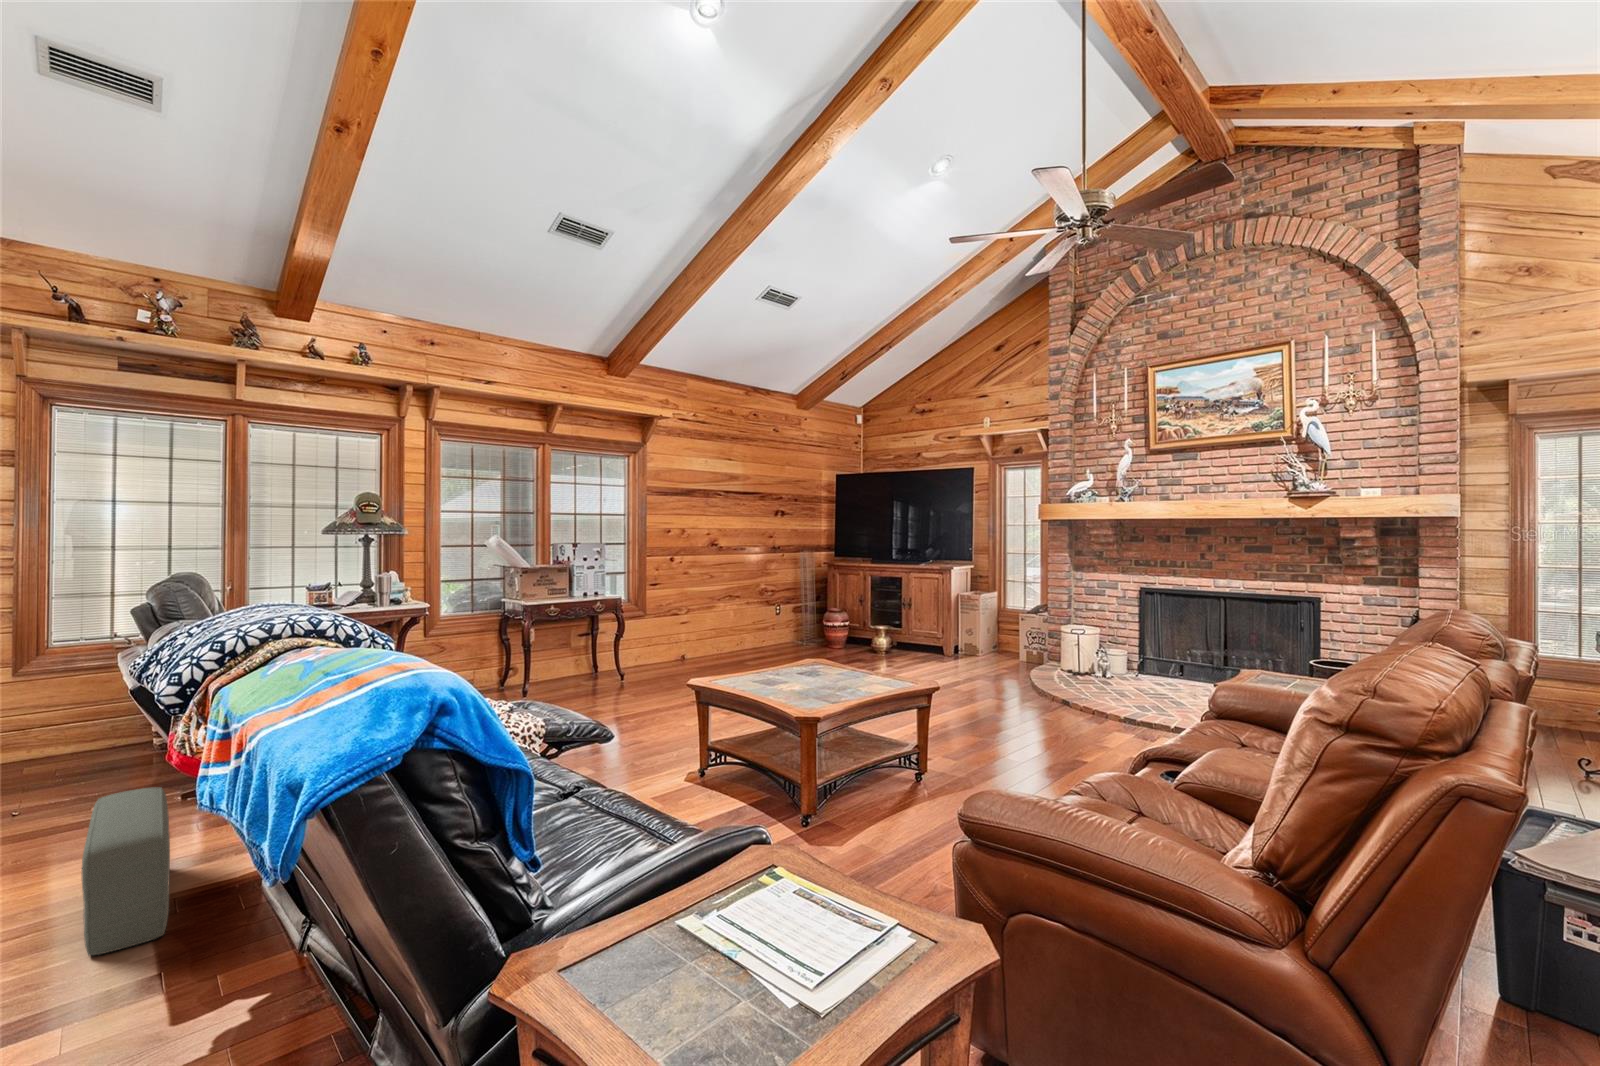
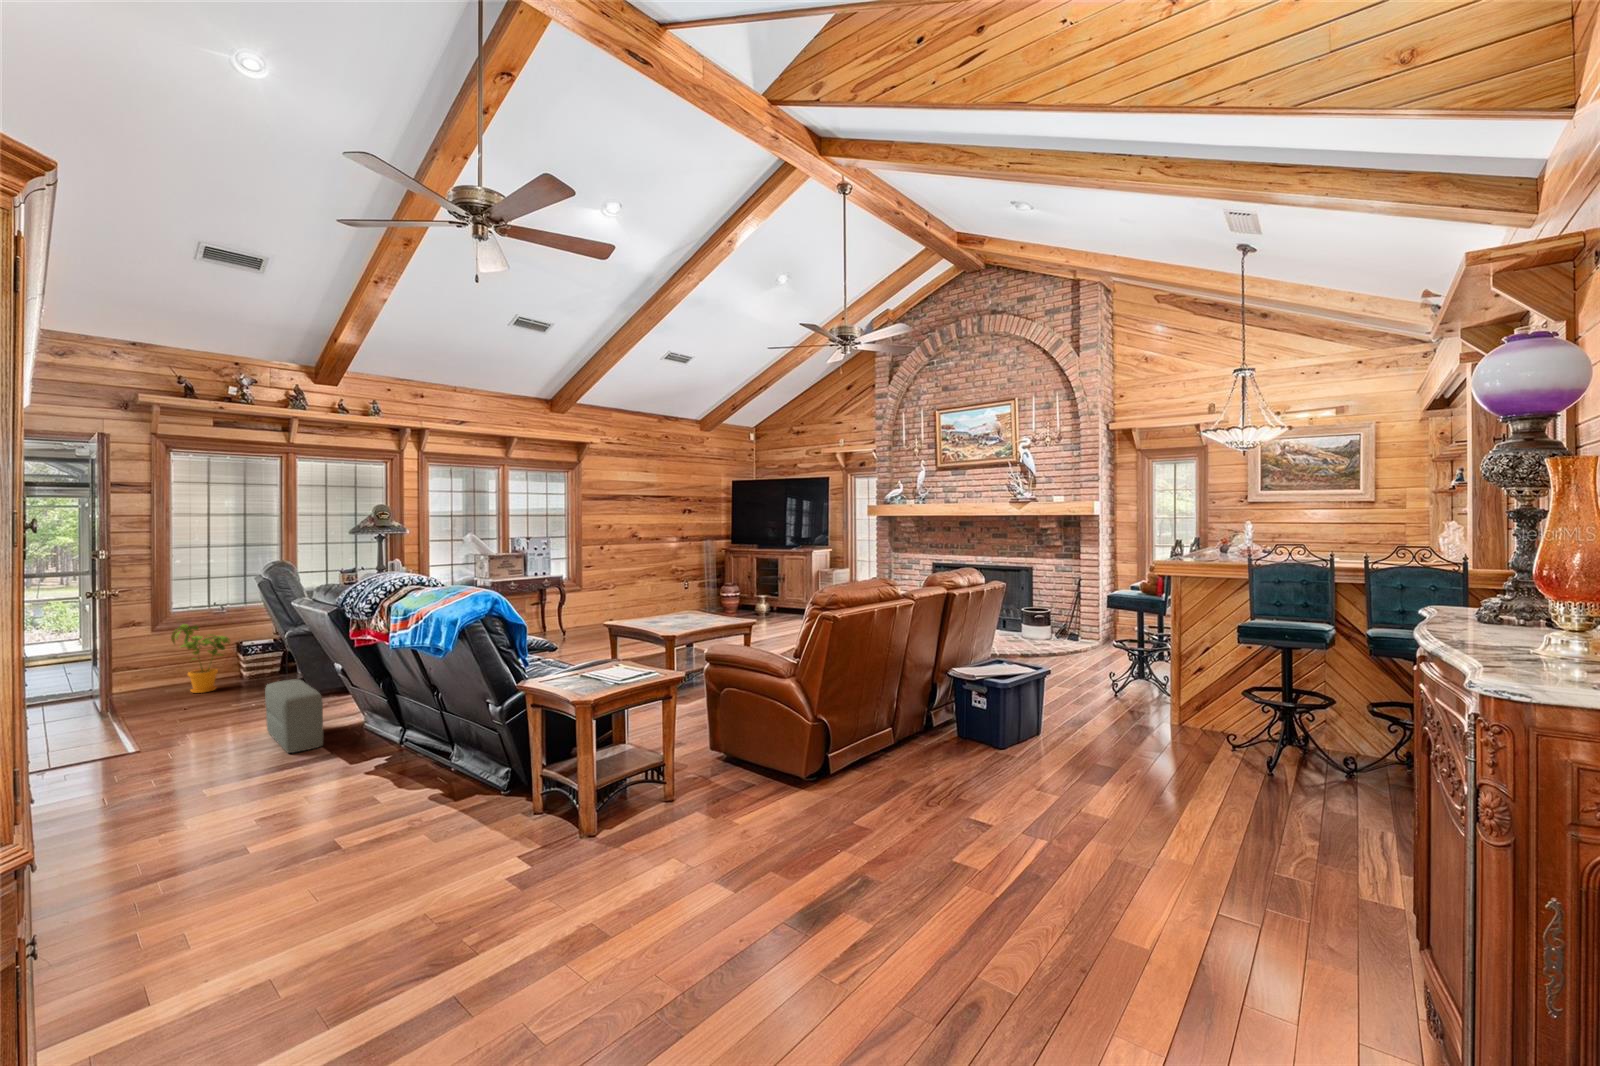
house plant: none [31,670,126,775] -> present [171,624,230,693]

